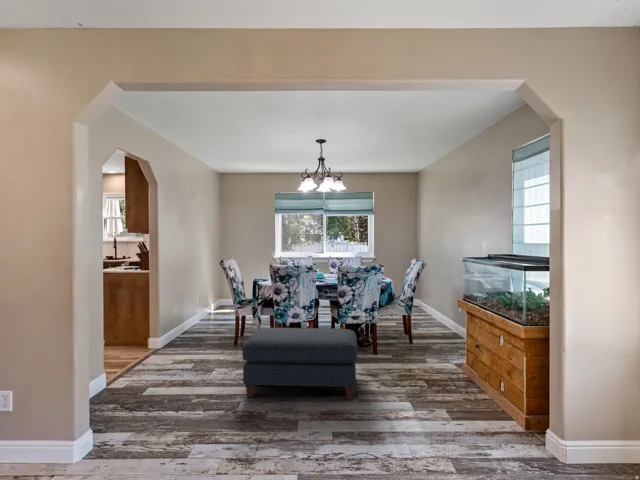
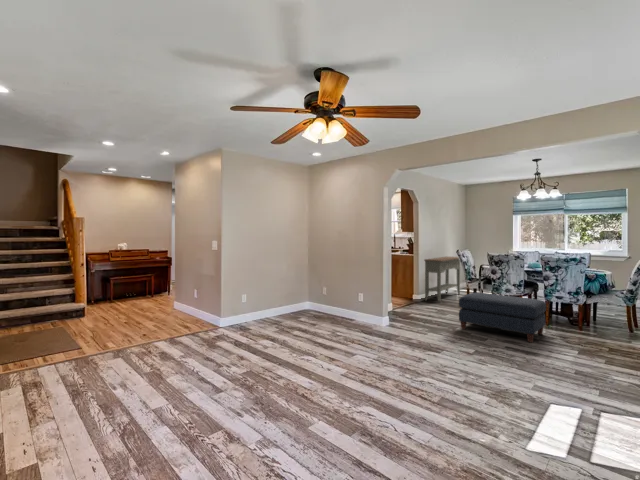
console table: none [167,269,221,344] -> present [424,257,460,302]

